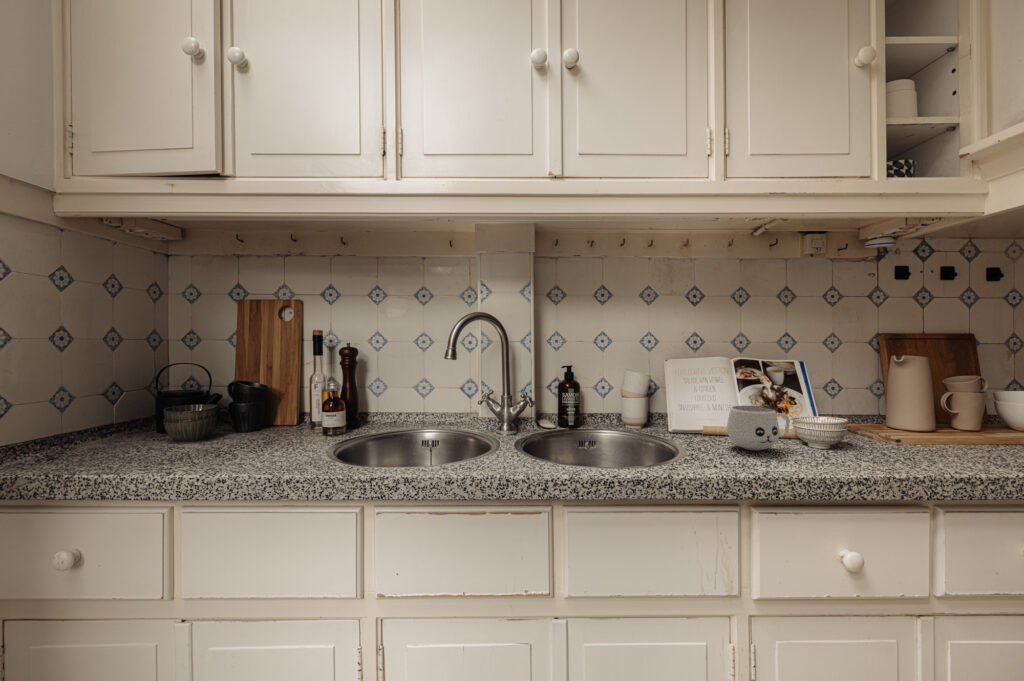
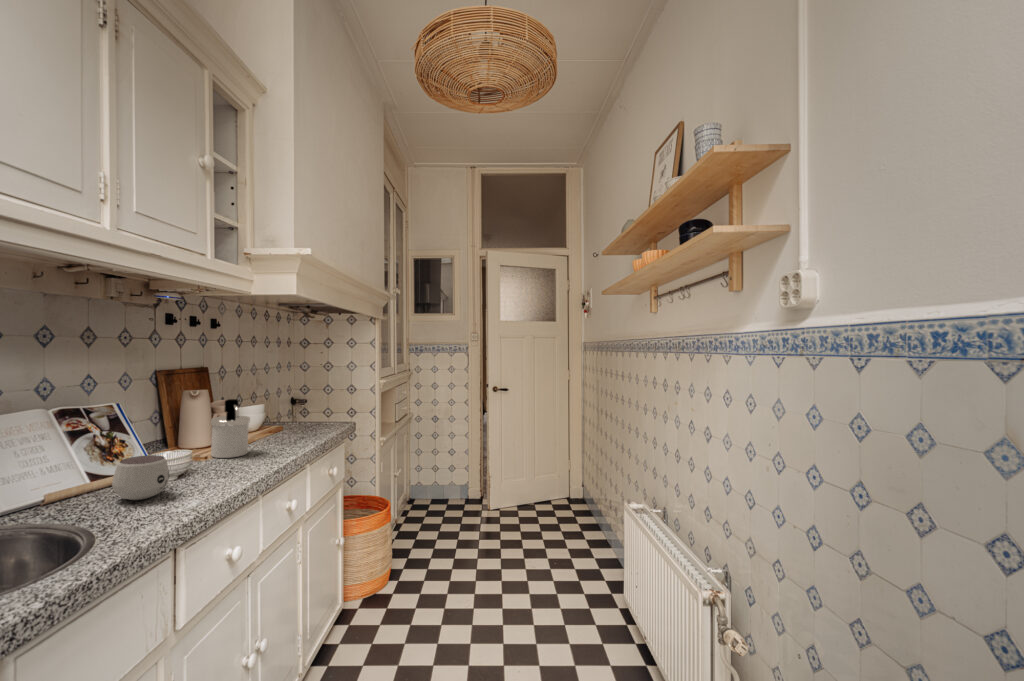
soap dispenser: none [901,367,965,450] -> present [211,399,250,458]

